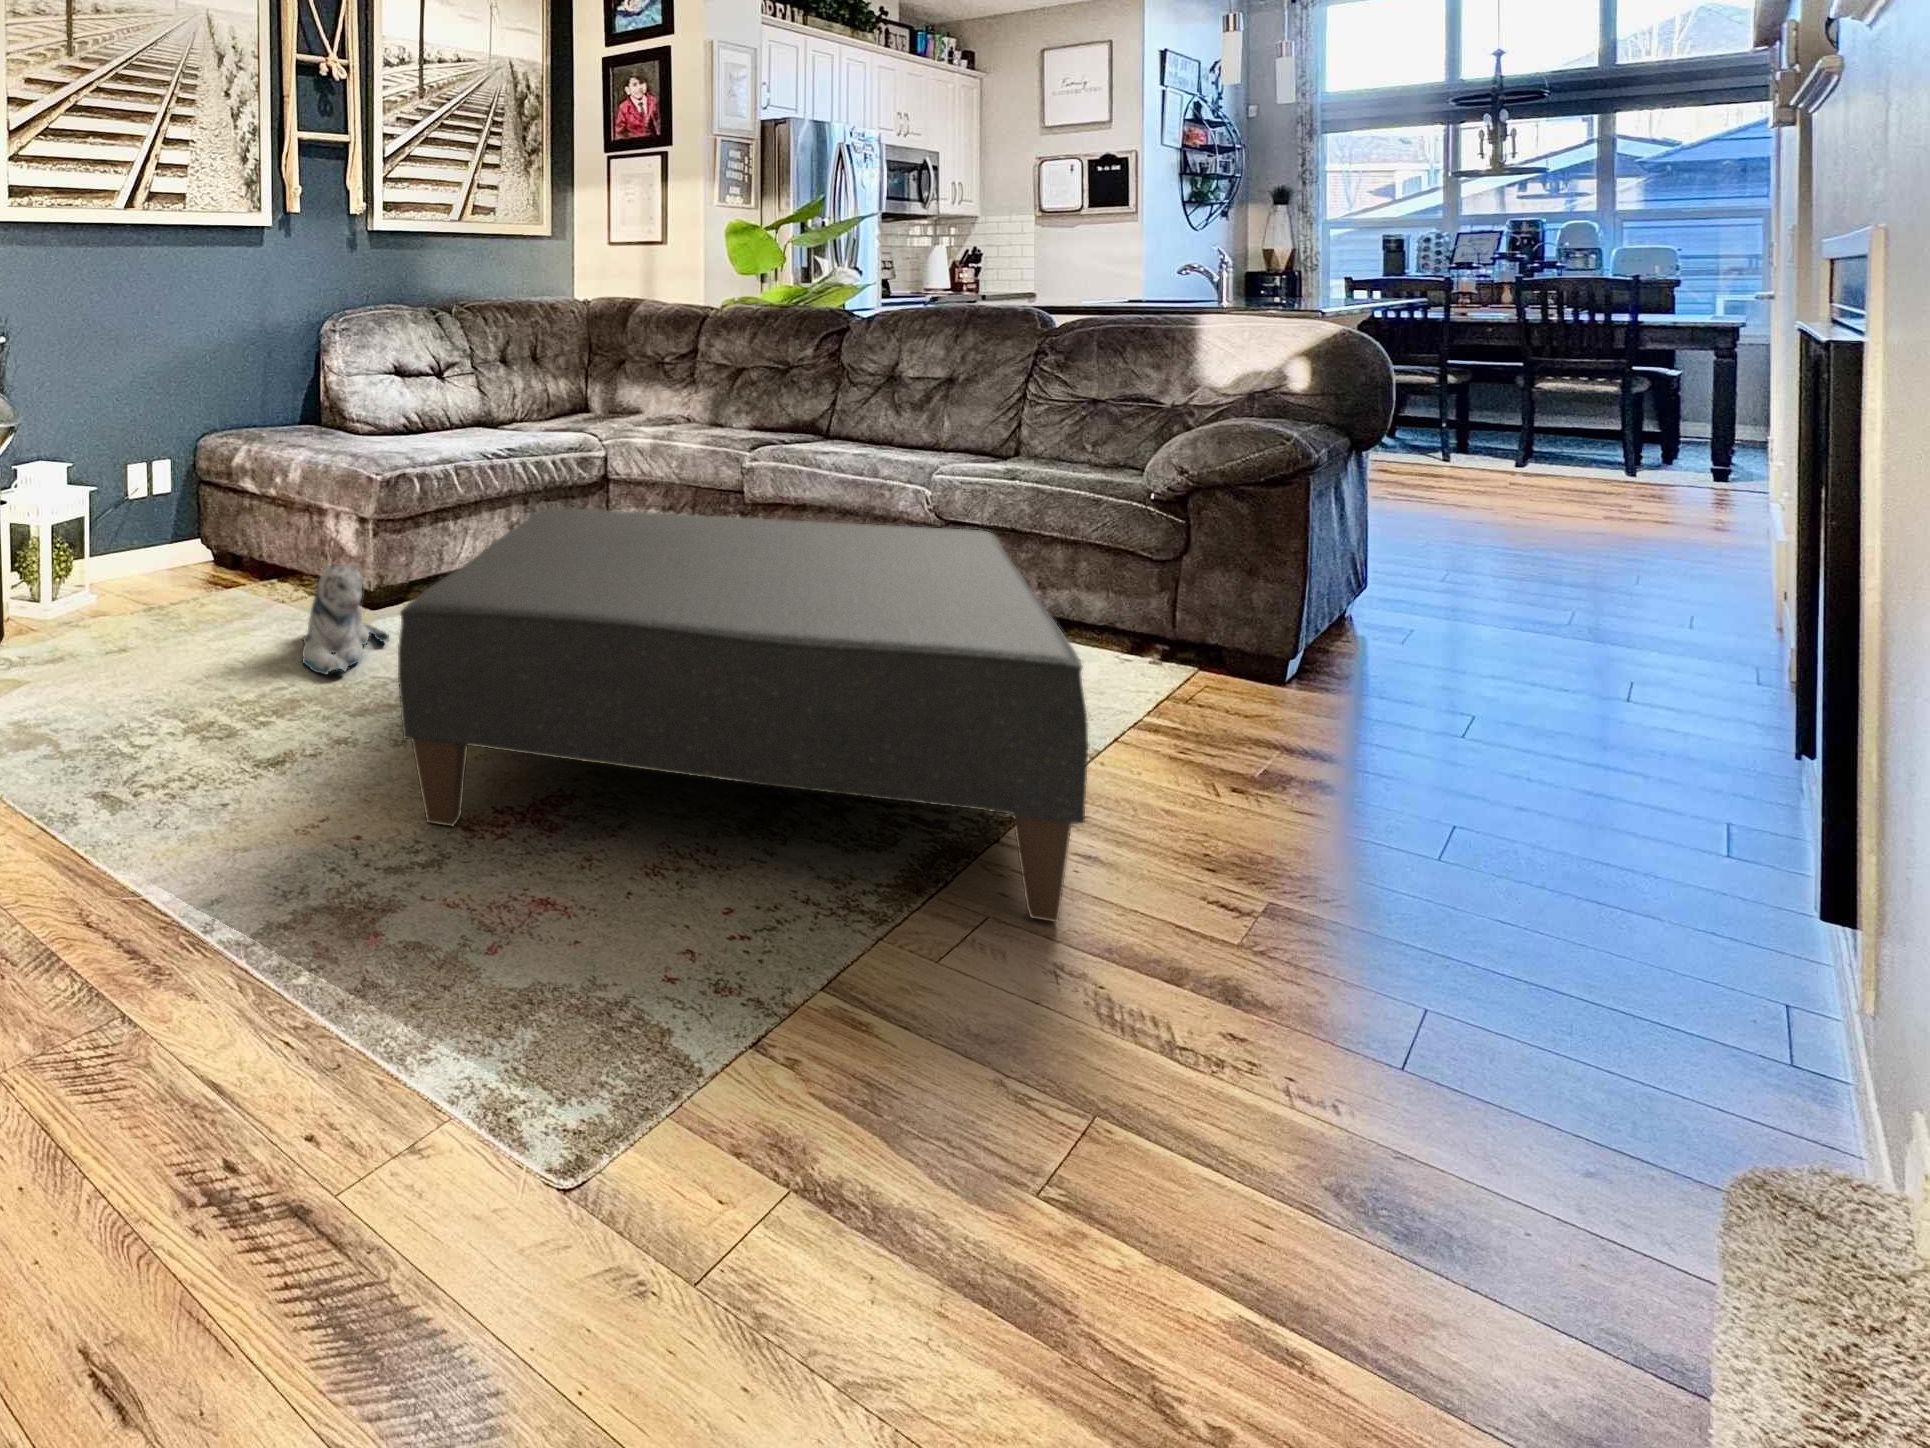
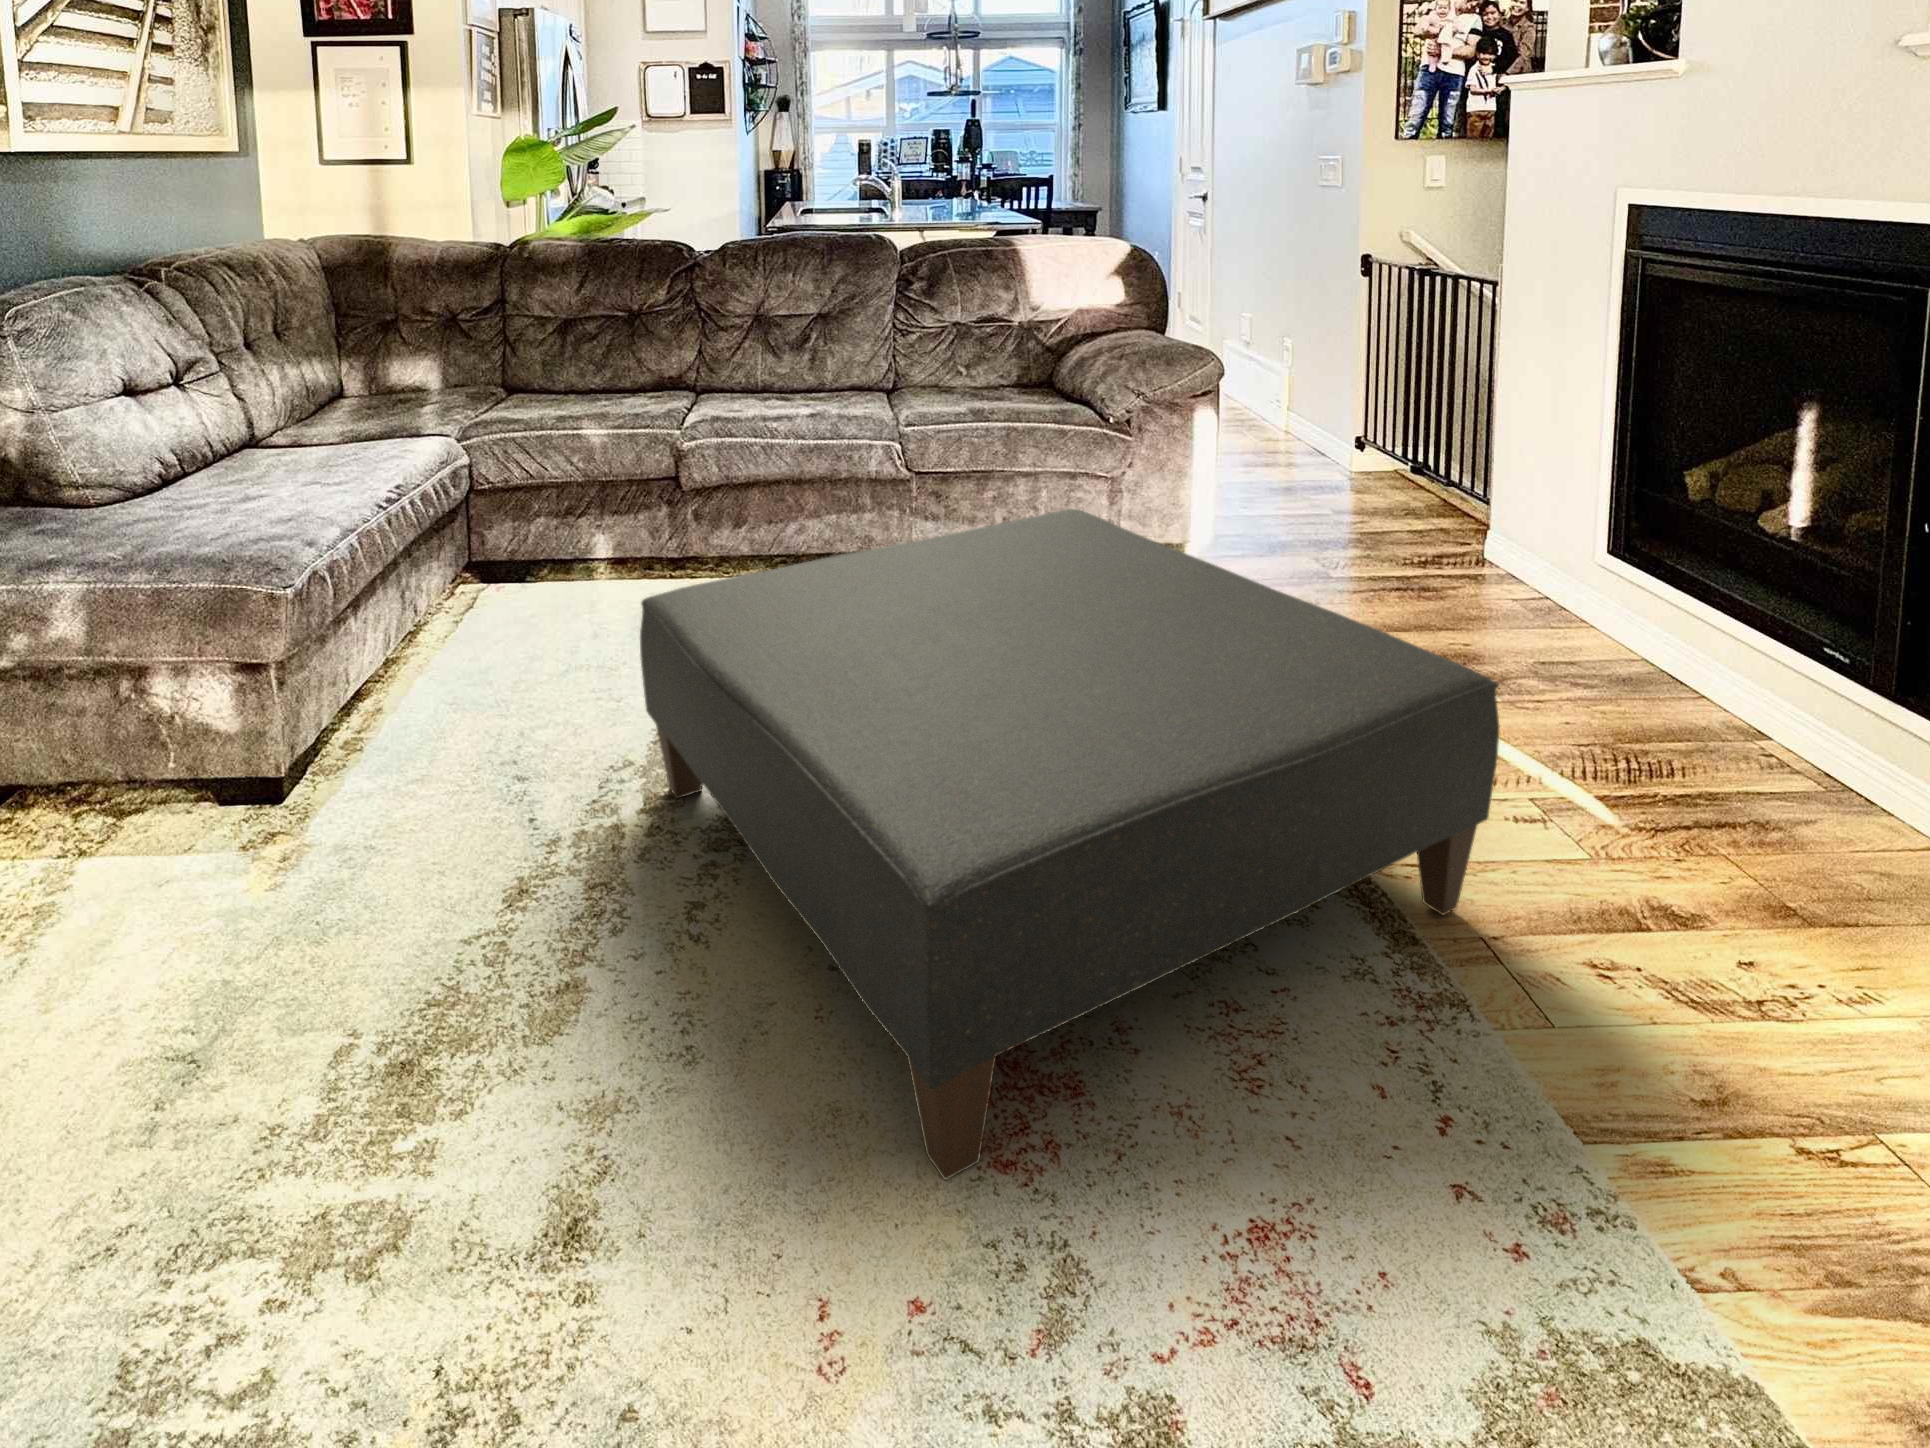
plush toy: present [302,565,389,675] -> none [276,775,452,982]

